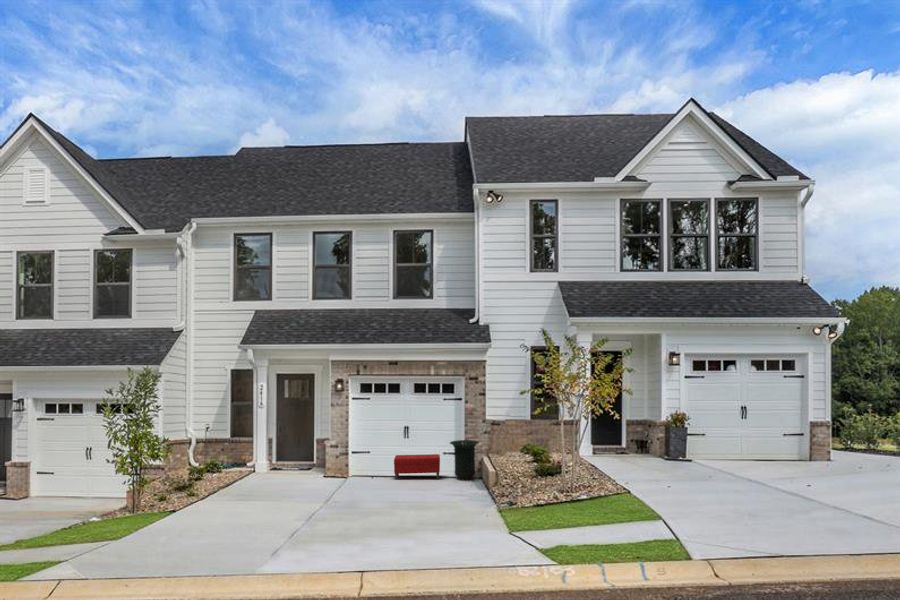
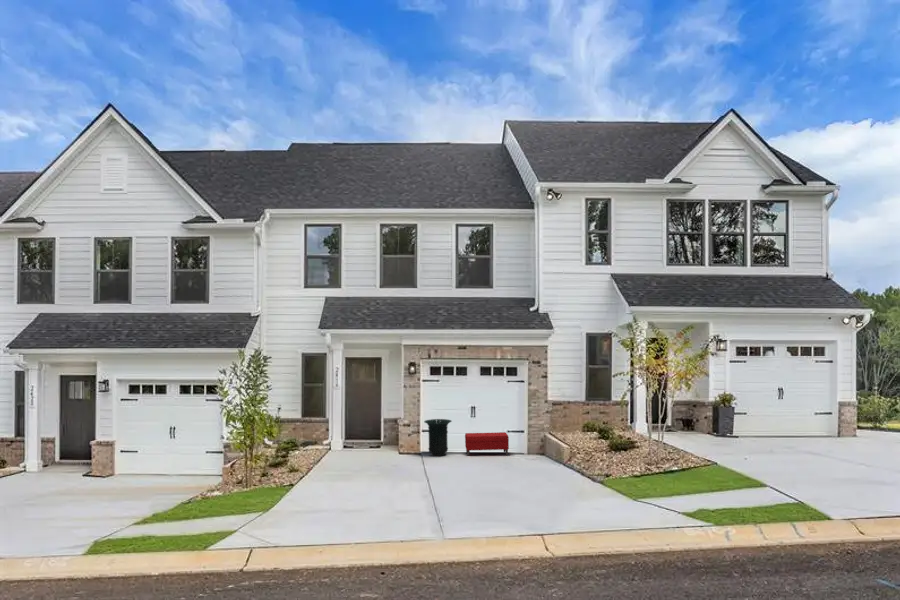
trash can: present [450,440,479,480] -> present [424,419,451,456]

